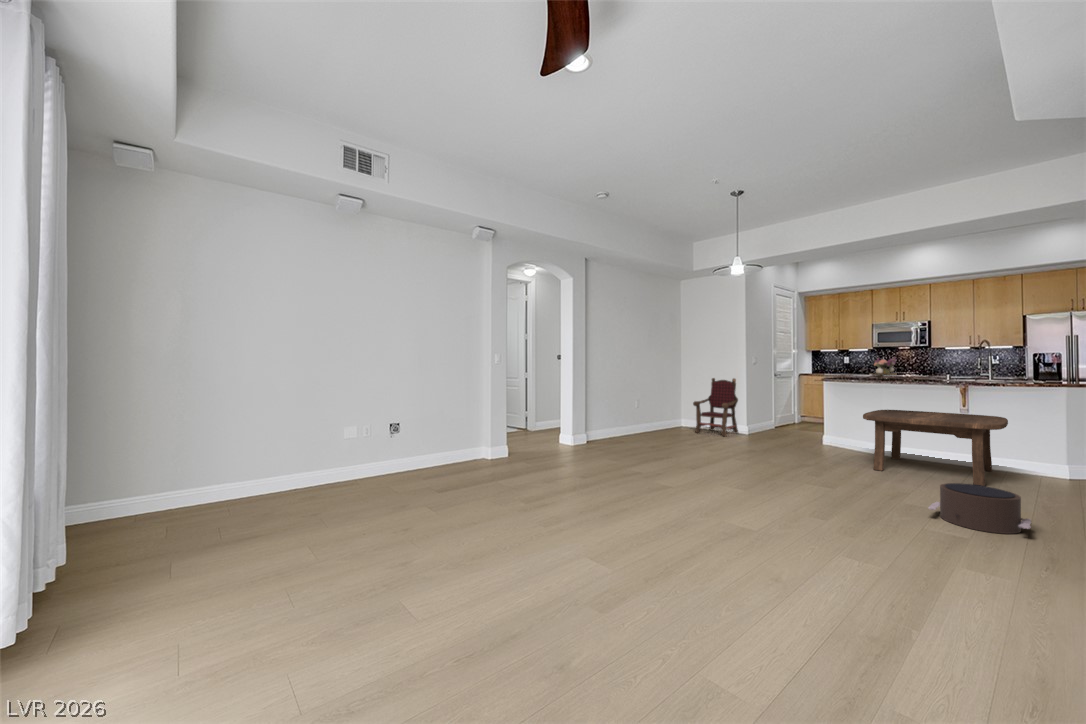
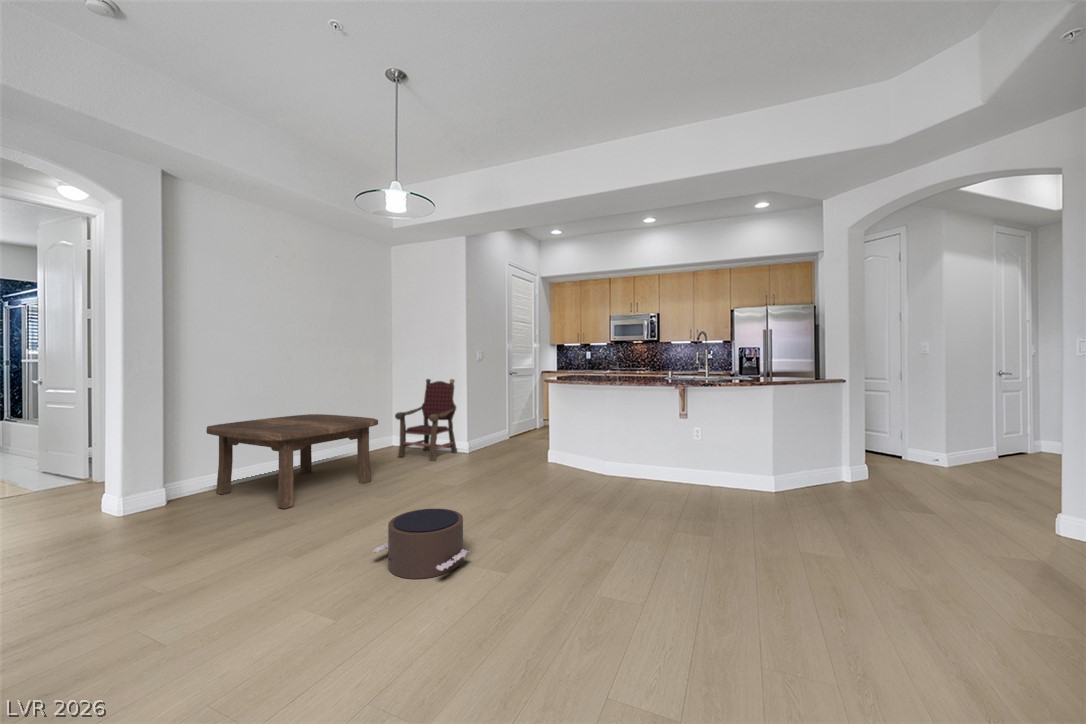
flower arrangement: present [872,357,896,379] -> none [593,350,628,378]
coffee table: present [863,410,1008,486] -> present [207,414,378,509]
pouf: present [928,483,1031,534] -> present [373,509,469,579]

